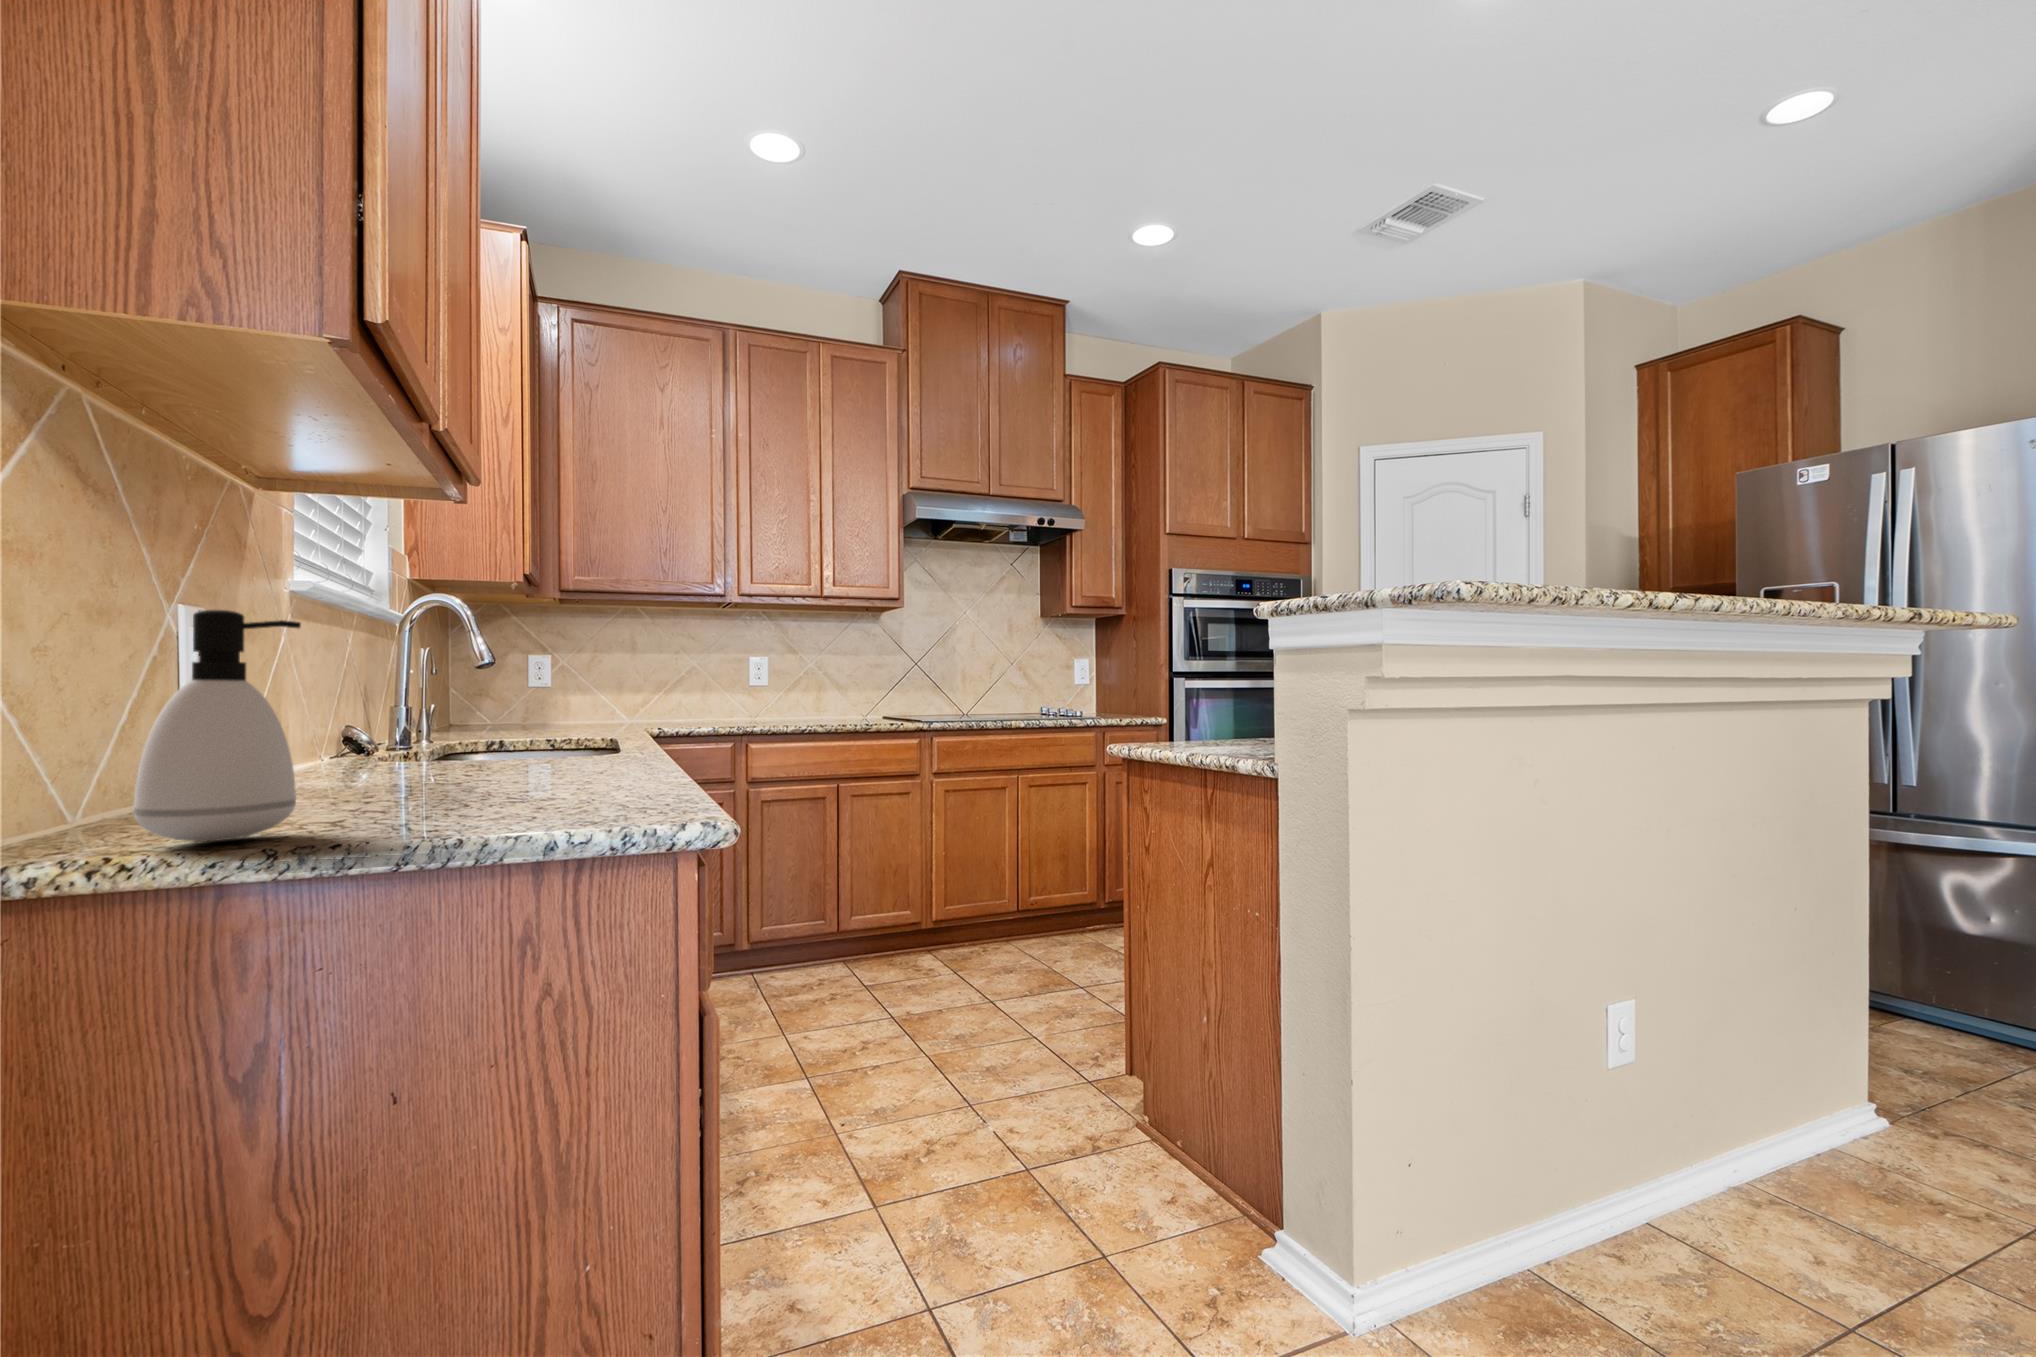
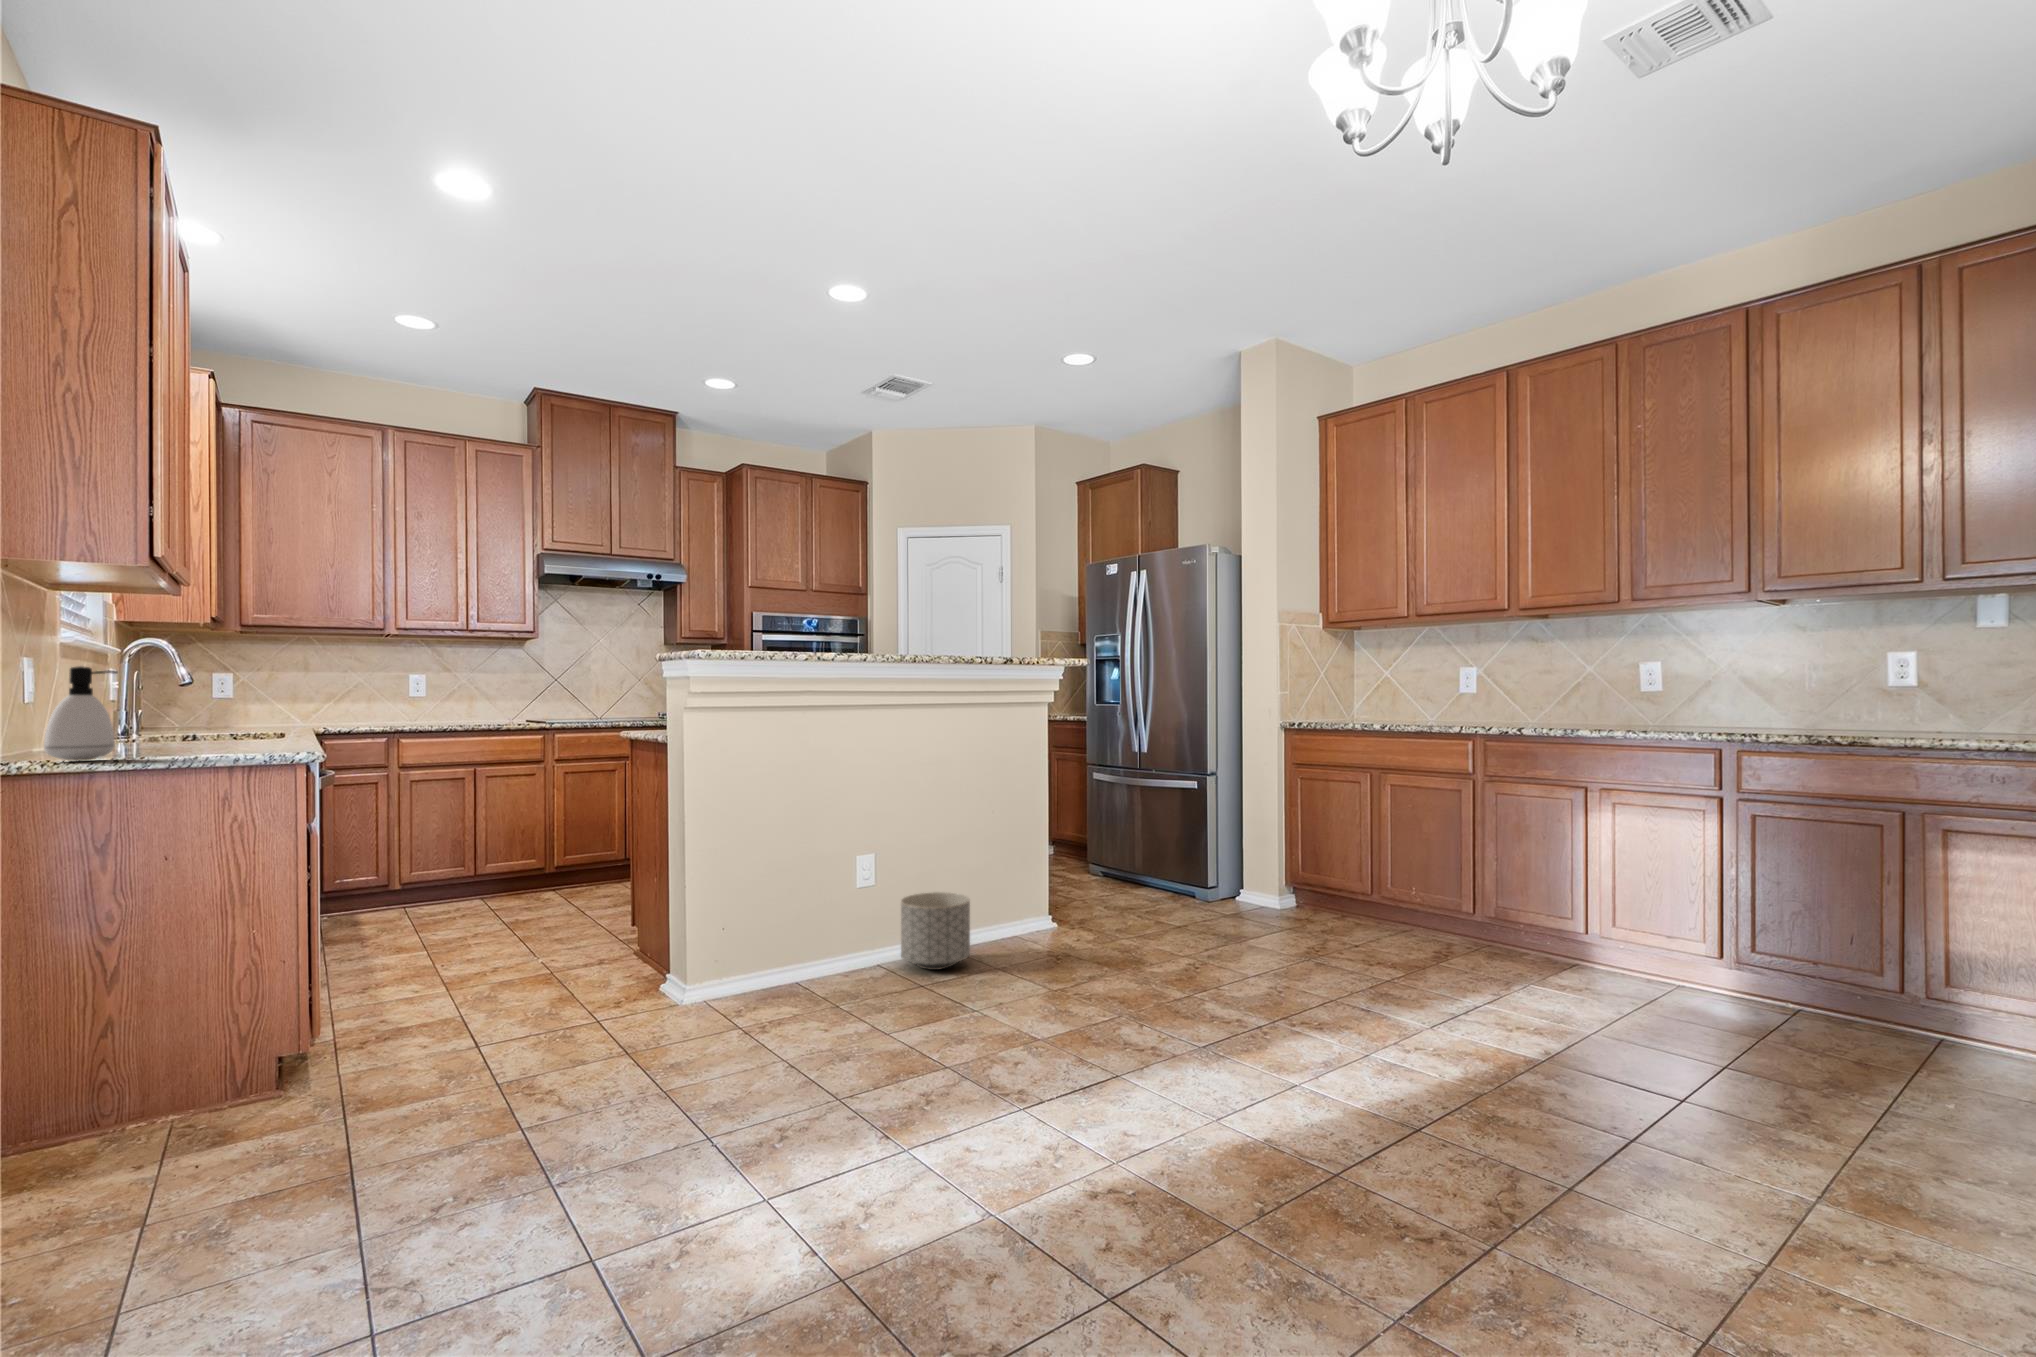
planter: none [1707,1078,1891,1265] -> present [901,892,970,970]

